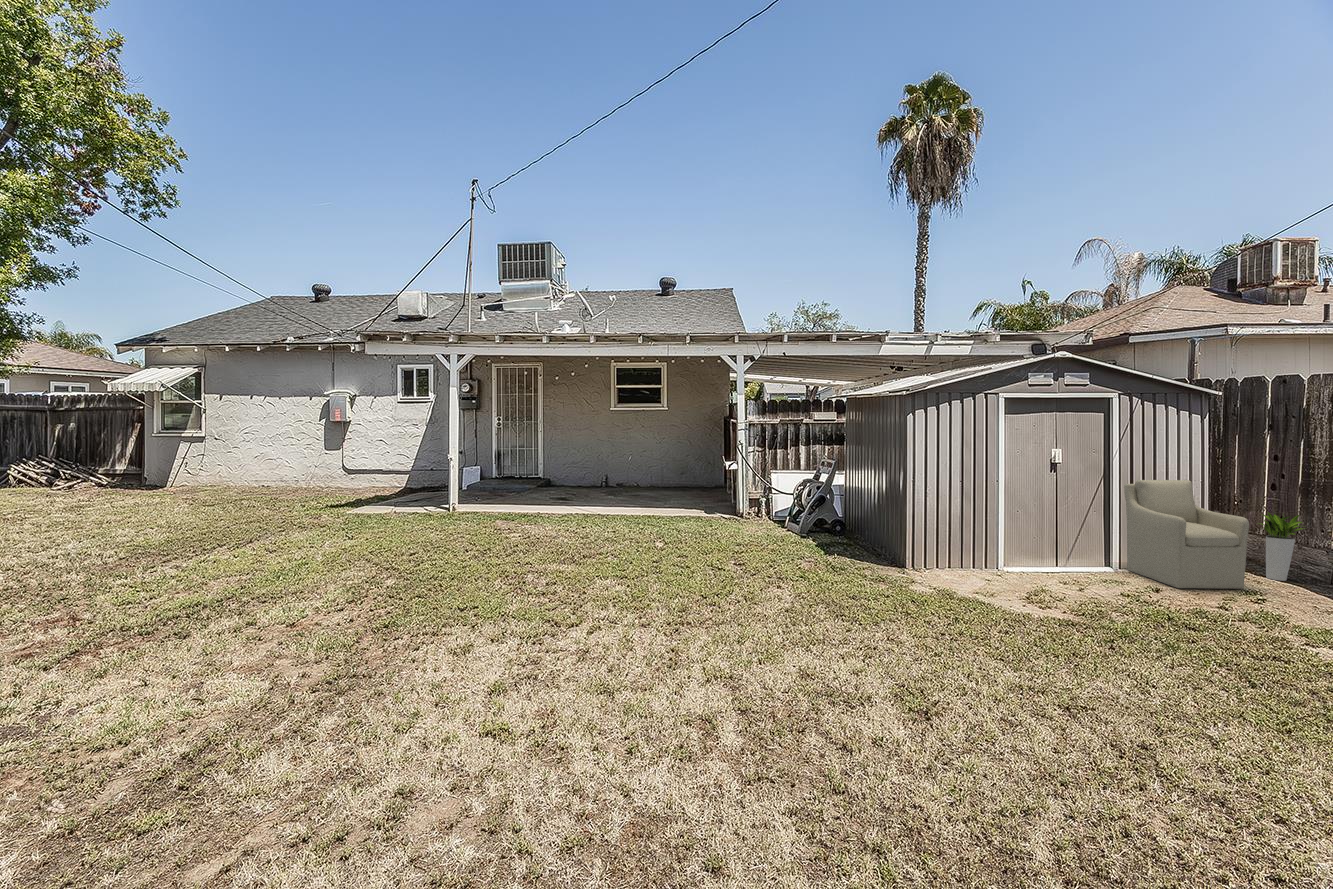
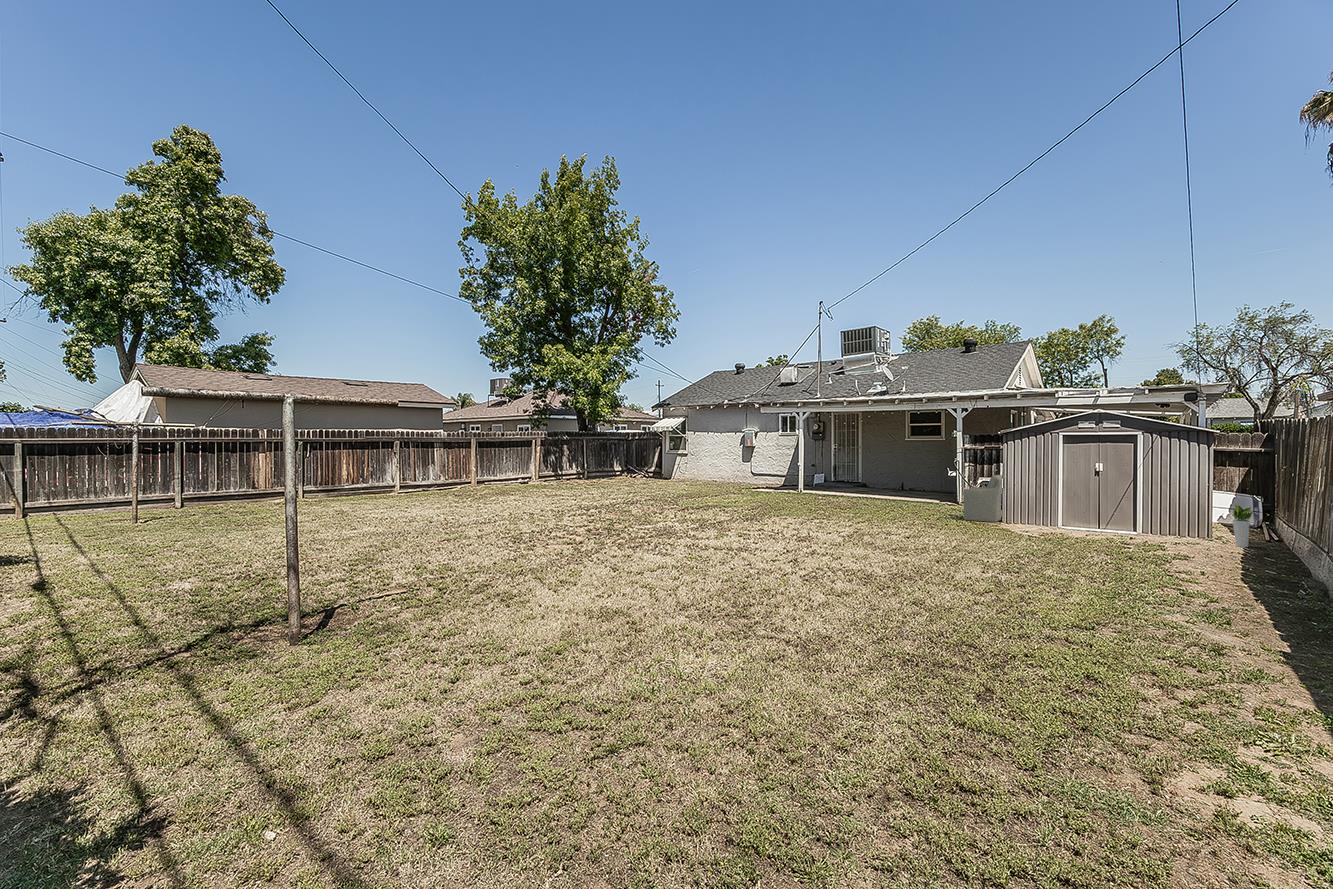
chair: present [1124,480,1249,589] -> present [963,475,1002,522]

